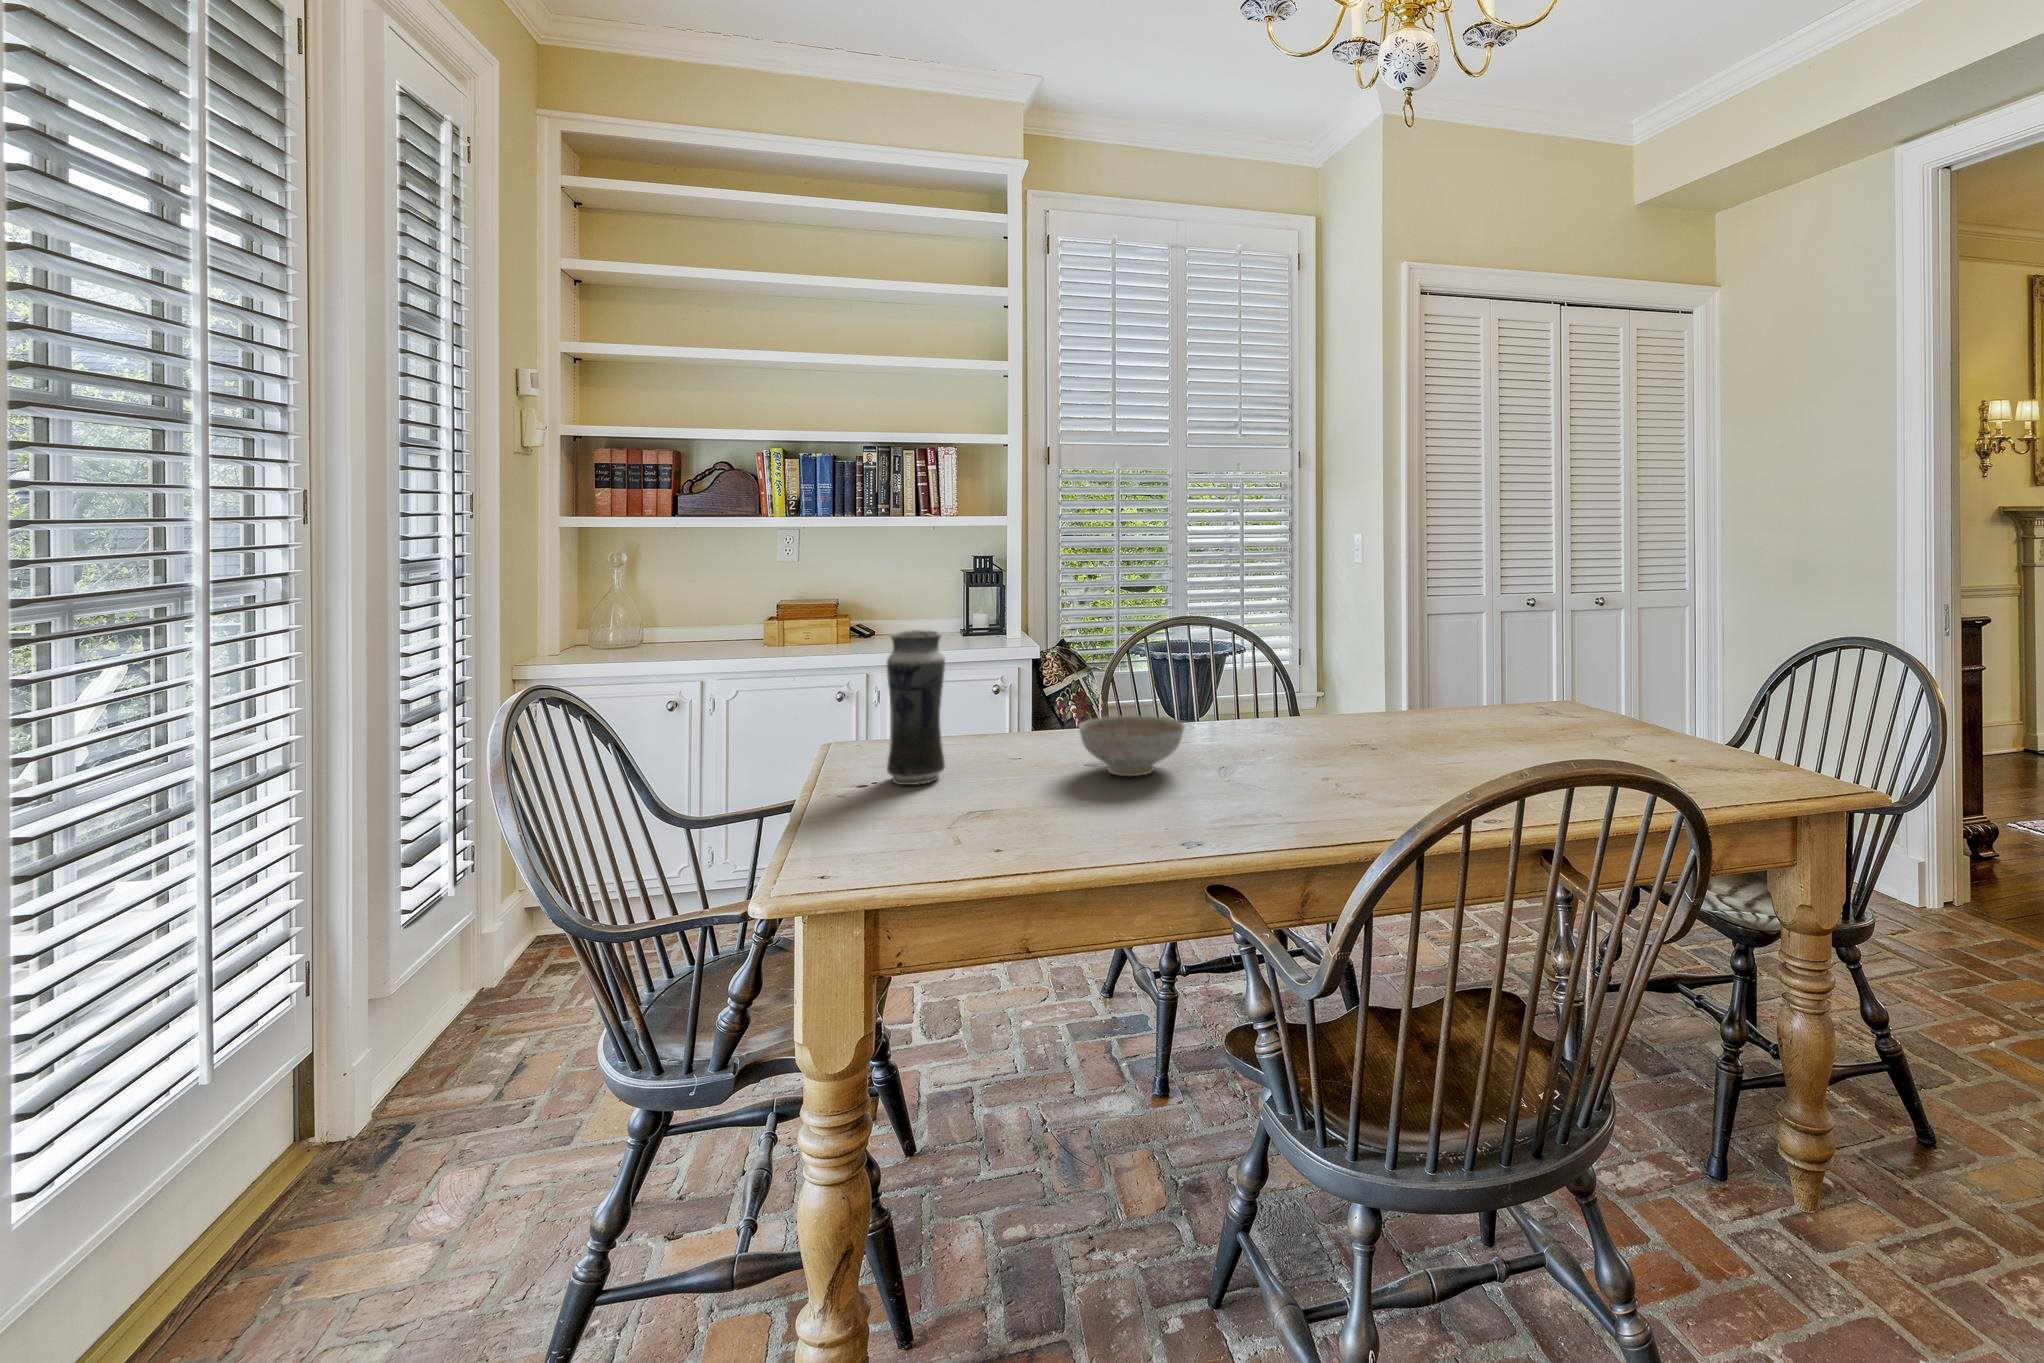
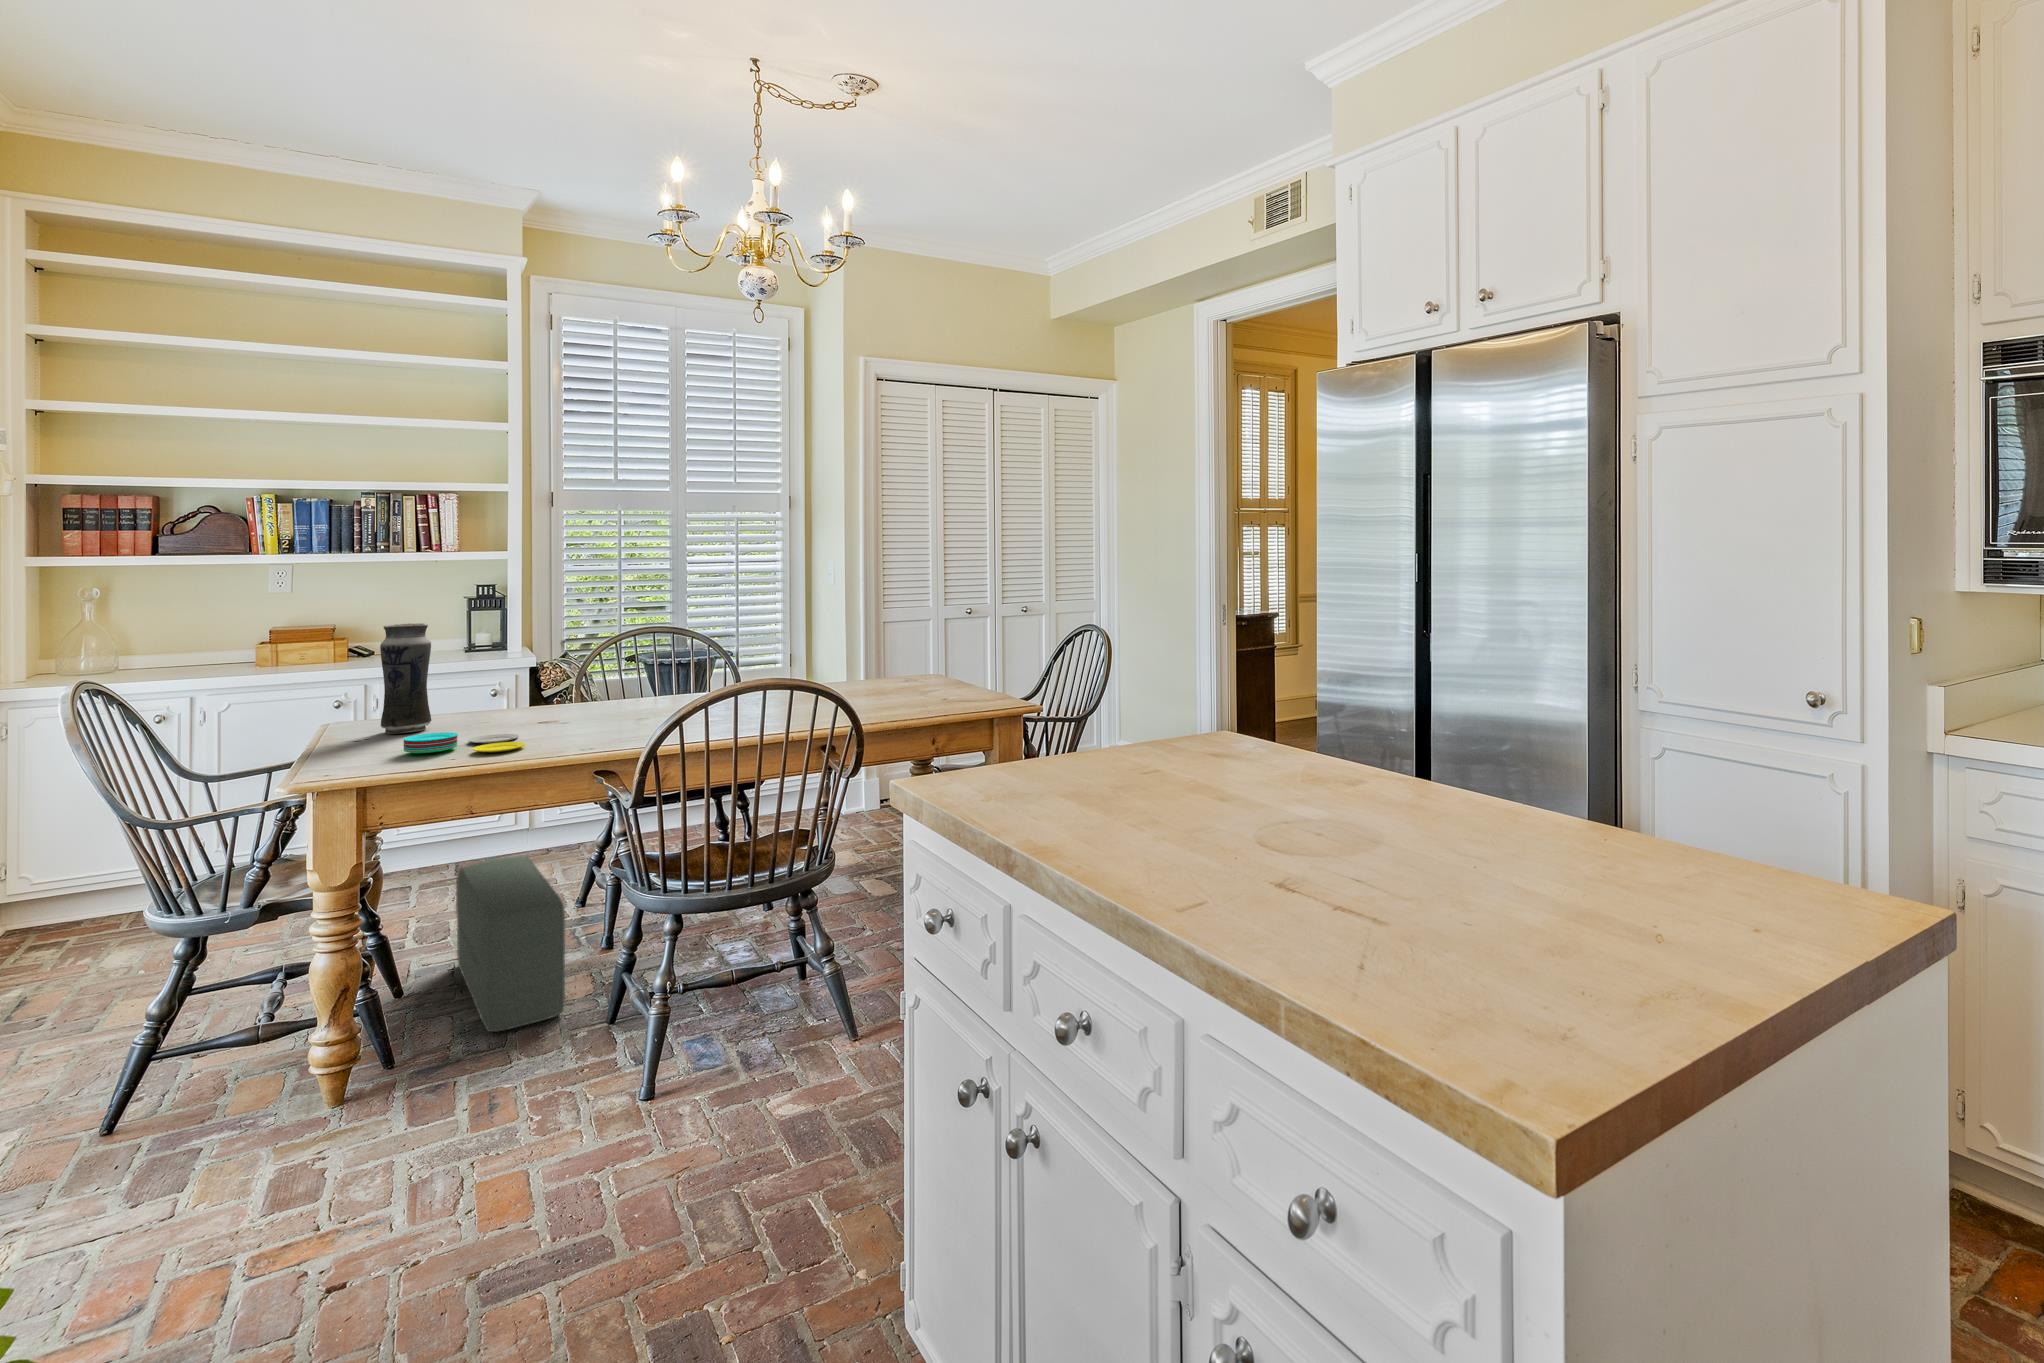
decorative bowl: present [1079,716,1185,776] -> none [543,680,629,717]
plate: none [917,804,1072,851] -> present [404,732,525,753]
pouf: none [968,936,1110,1237] -> present [456,856,565,1032]

